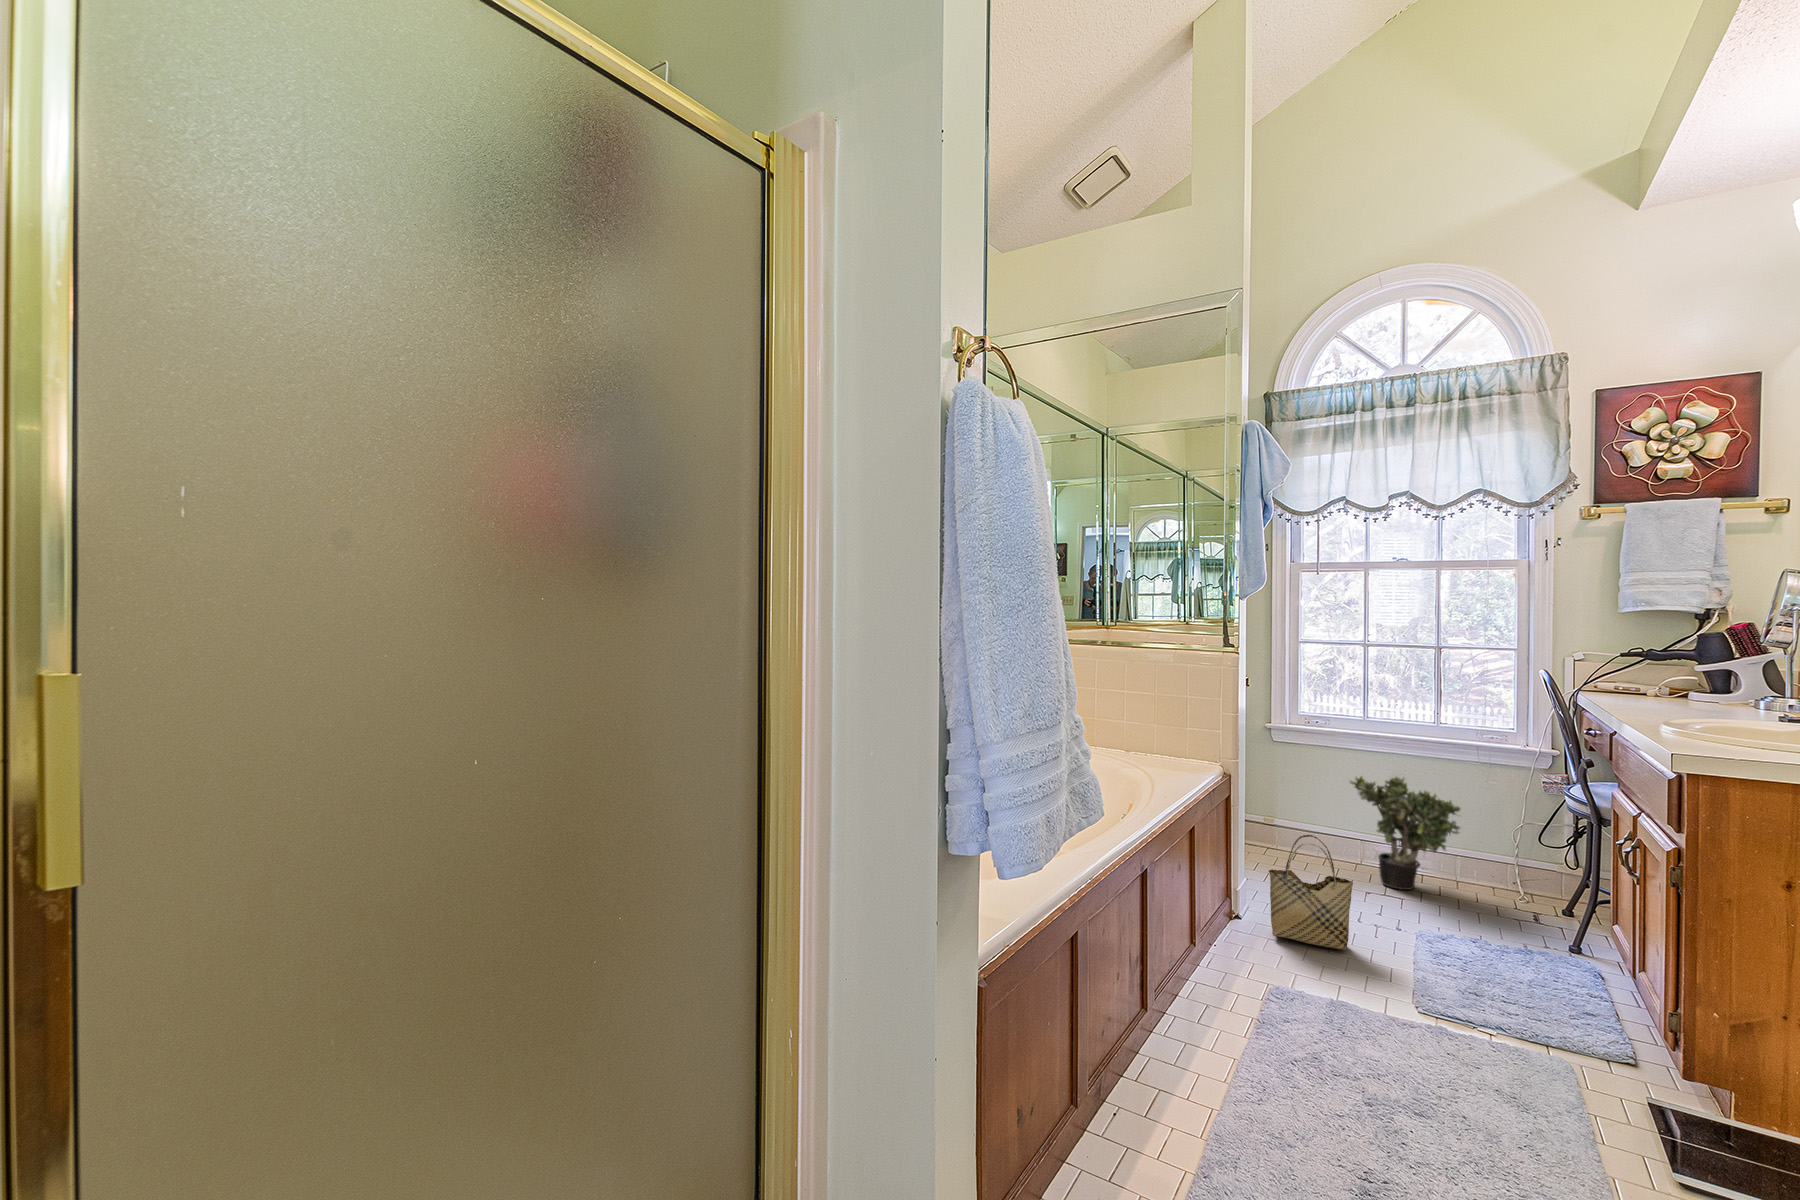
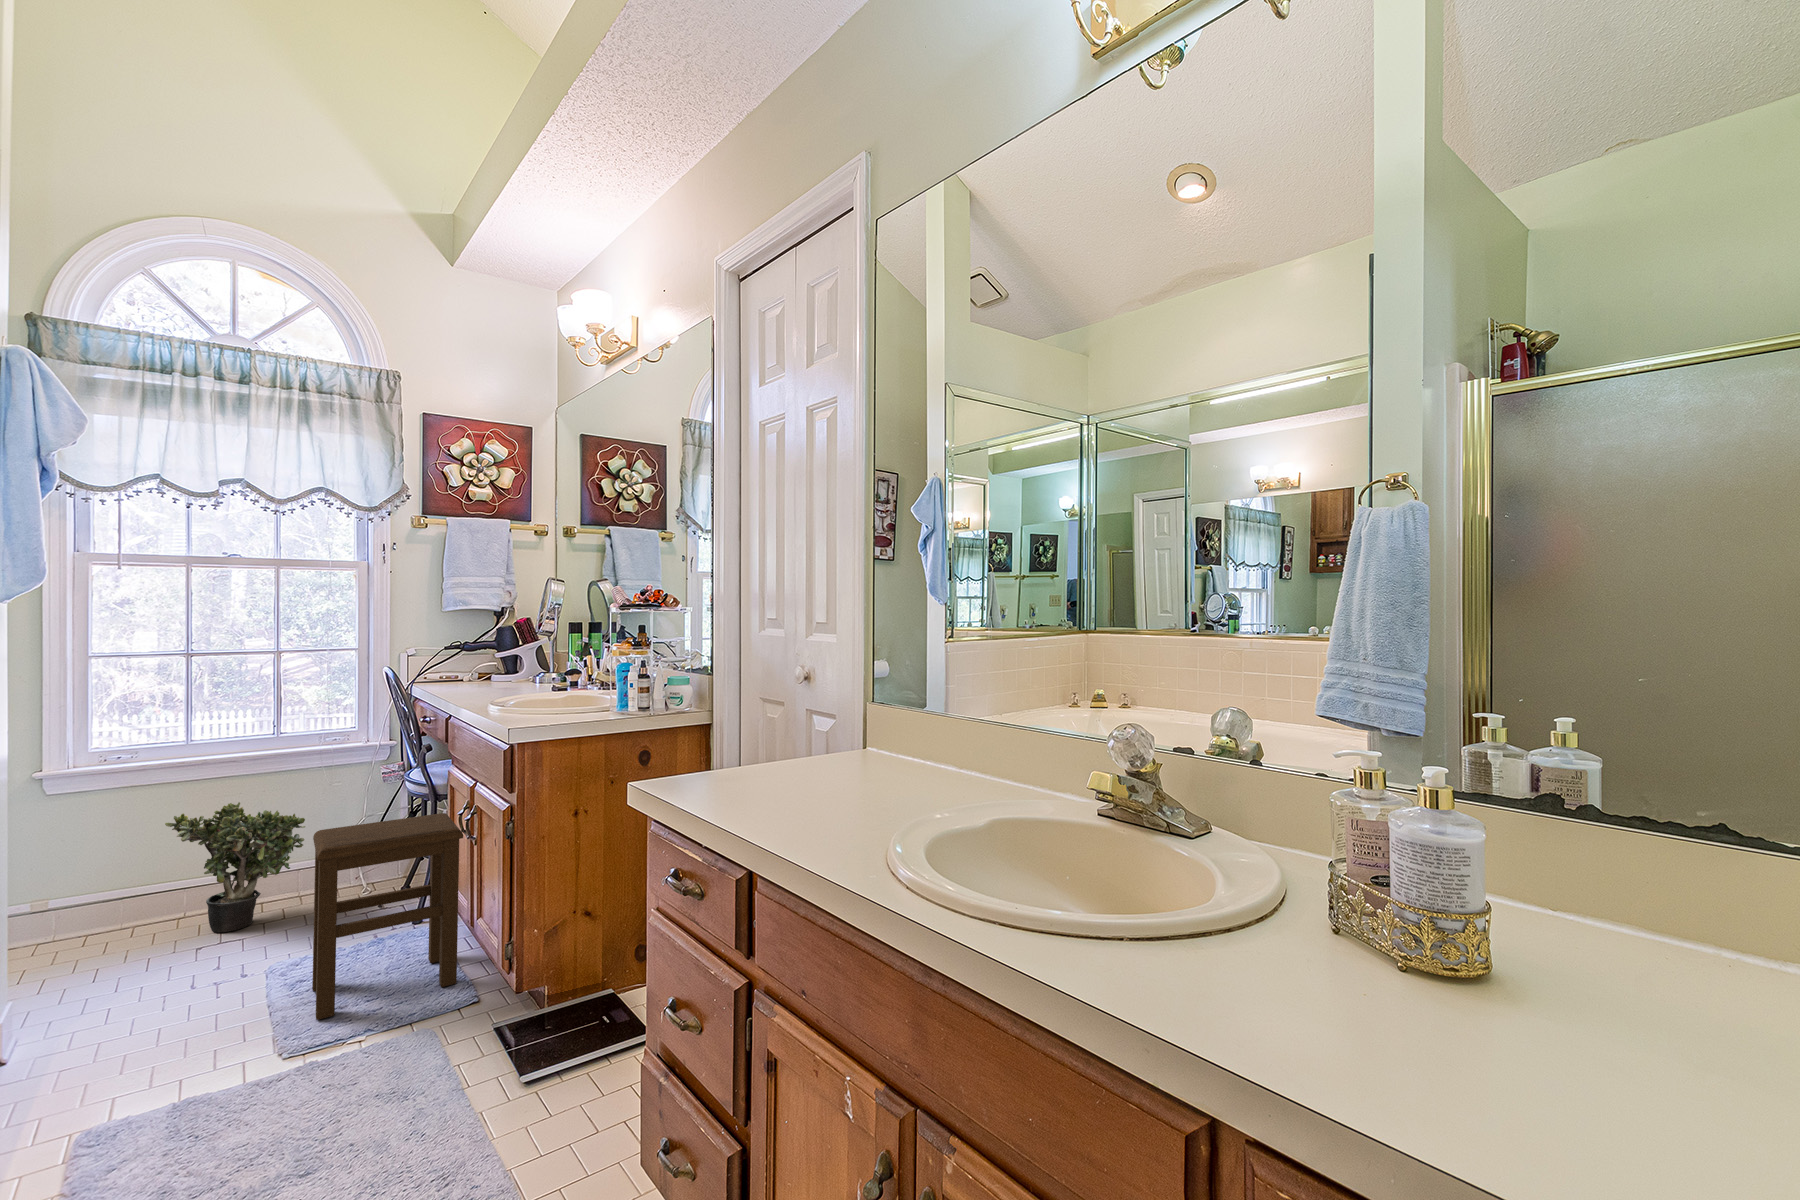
stool: none [1452,818,1621,1037] -> present [312,813,463,1020]
woven basket: present [1269,835,1353,950] -> none [50,910,188,1069]

